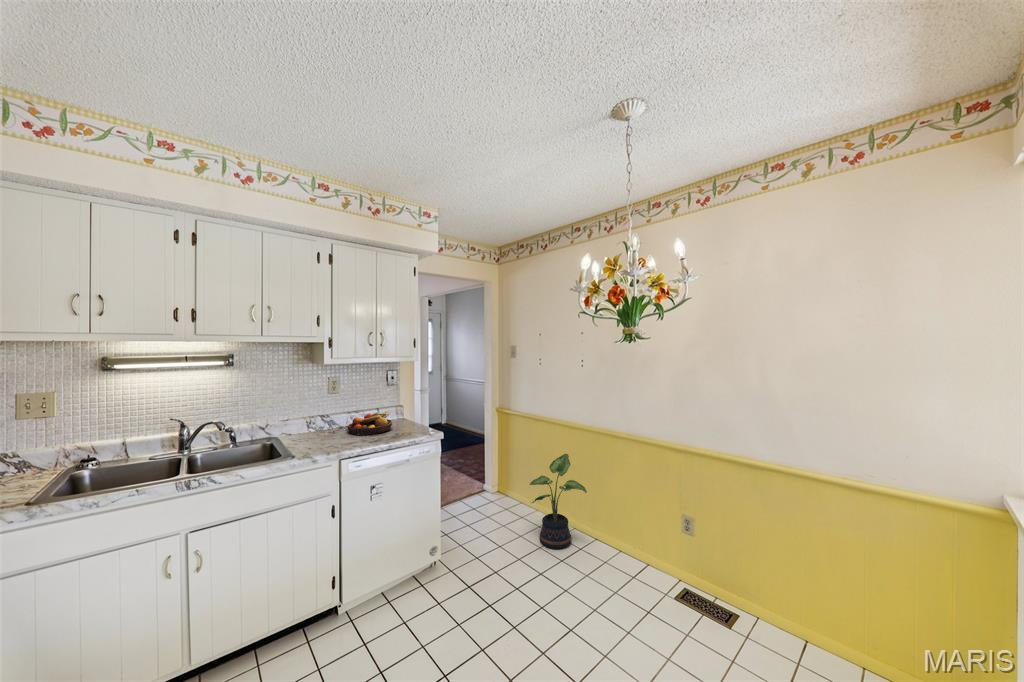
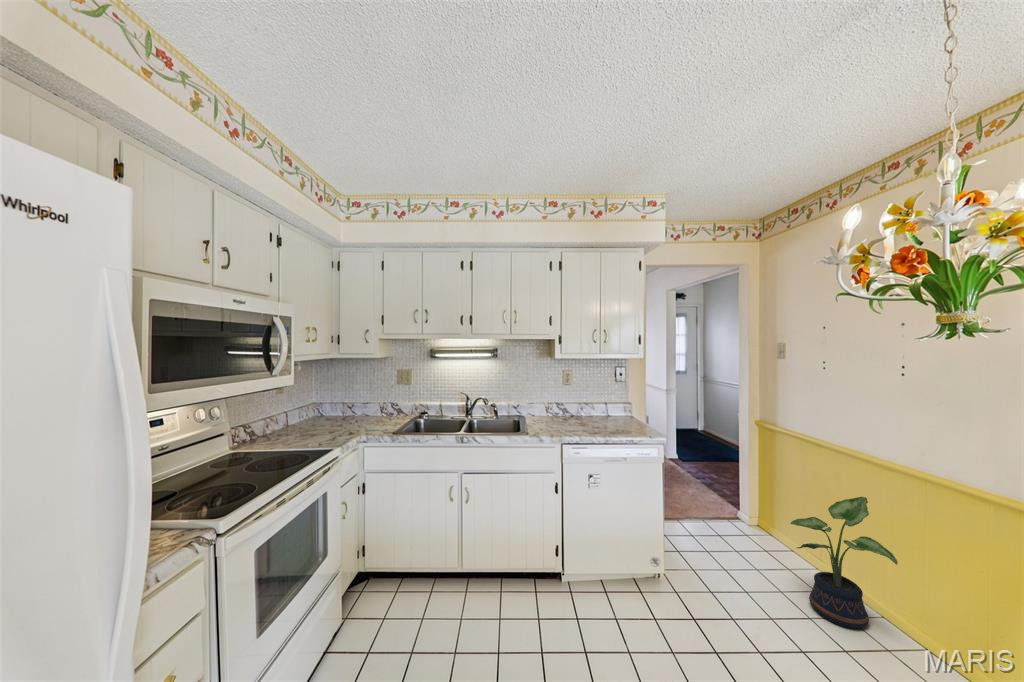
fruit bowl: present [347,411,392,436] -> none [577,406,617,426]

